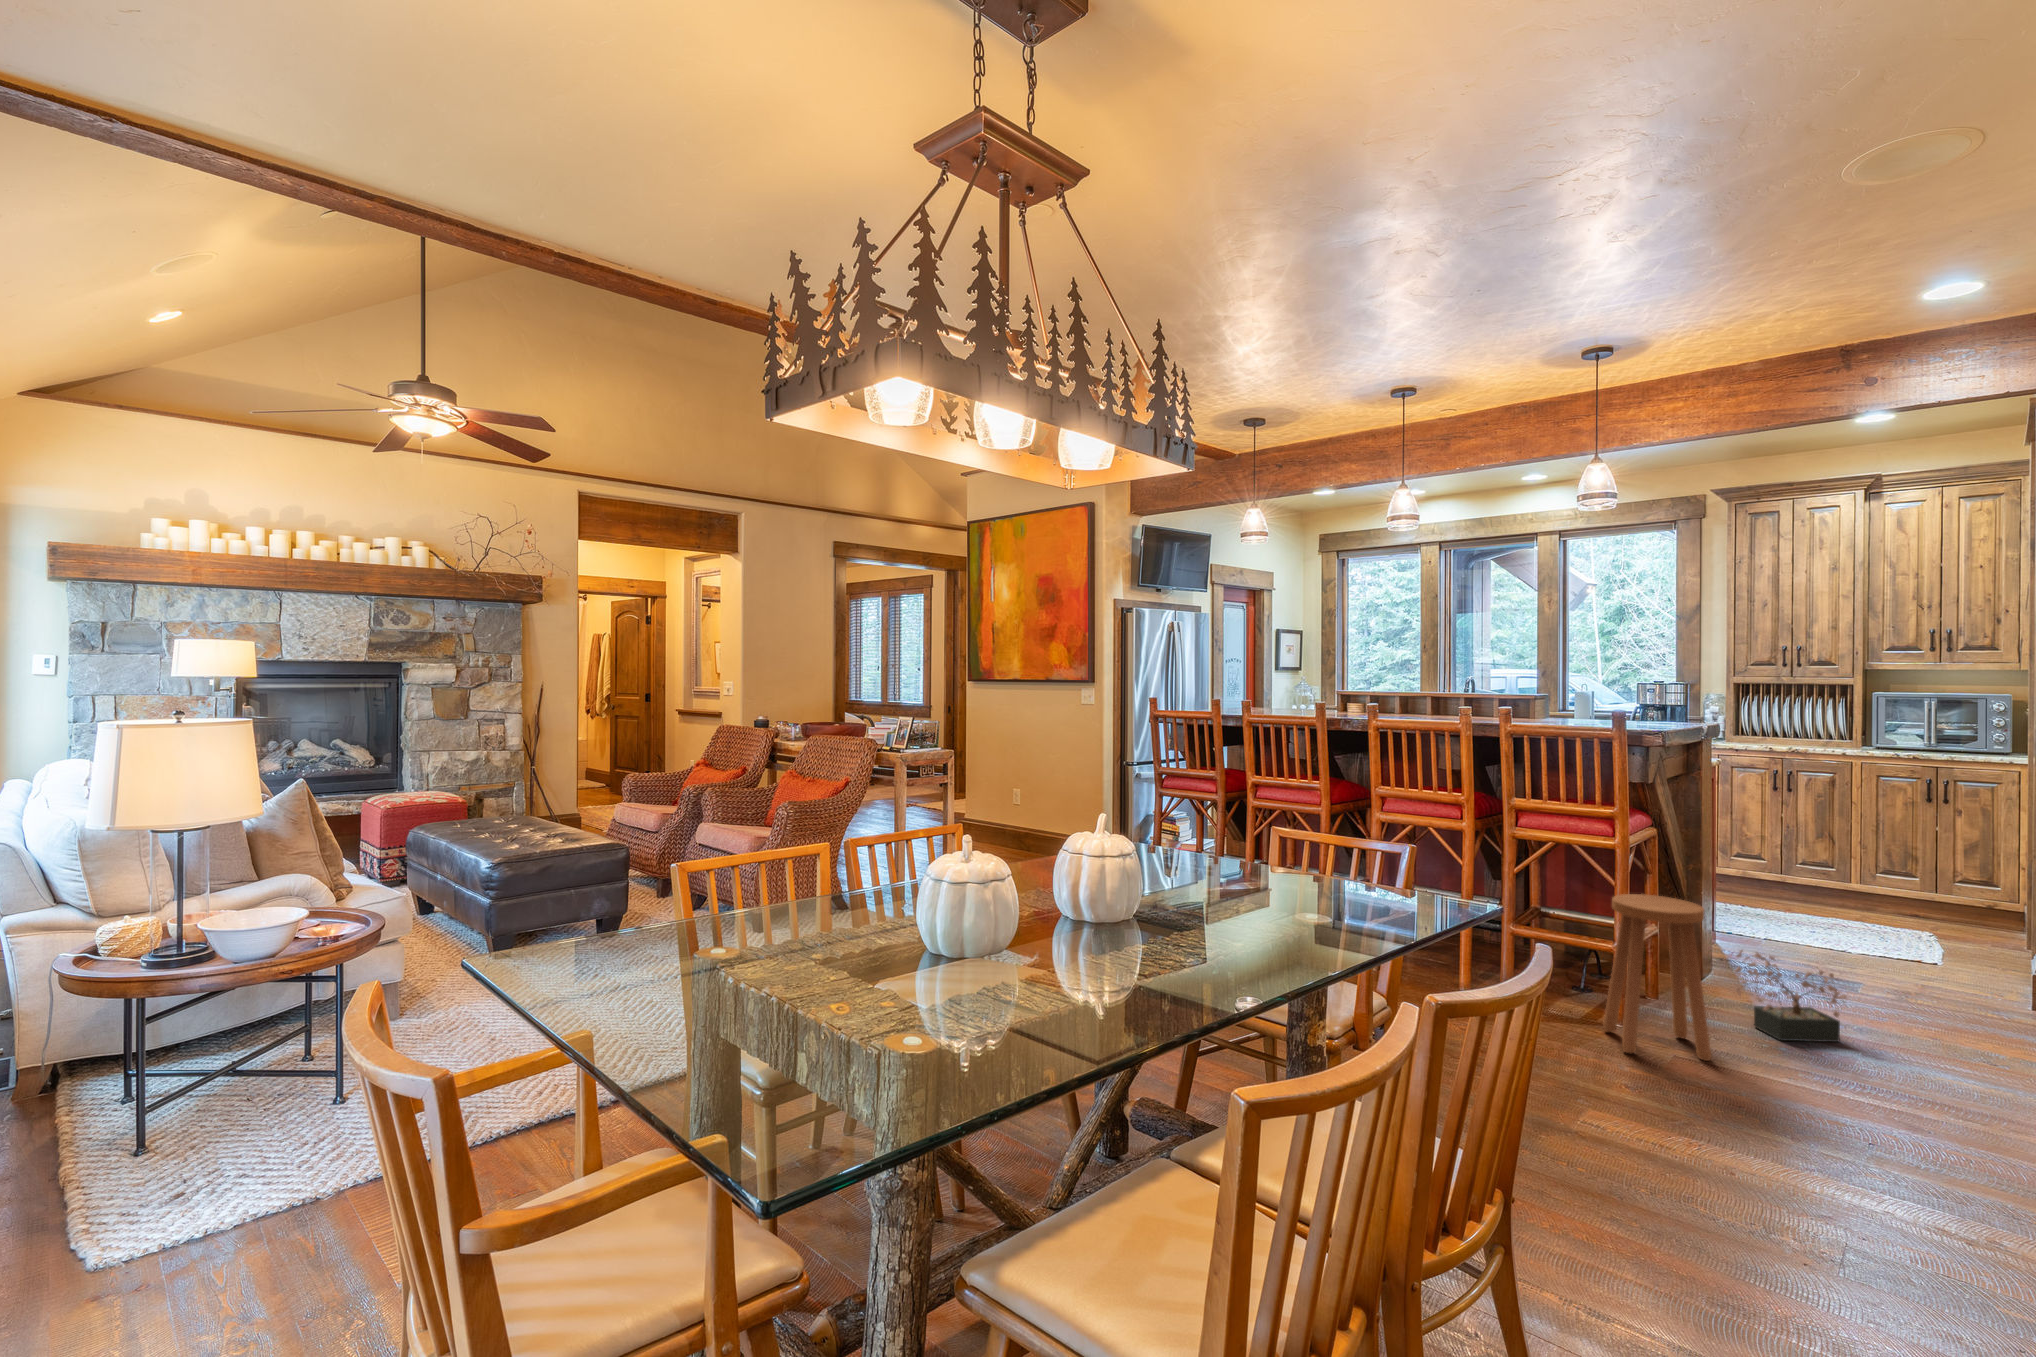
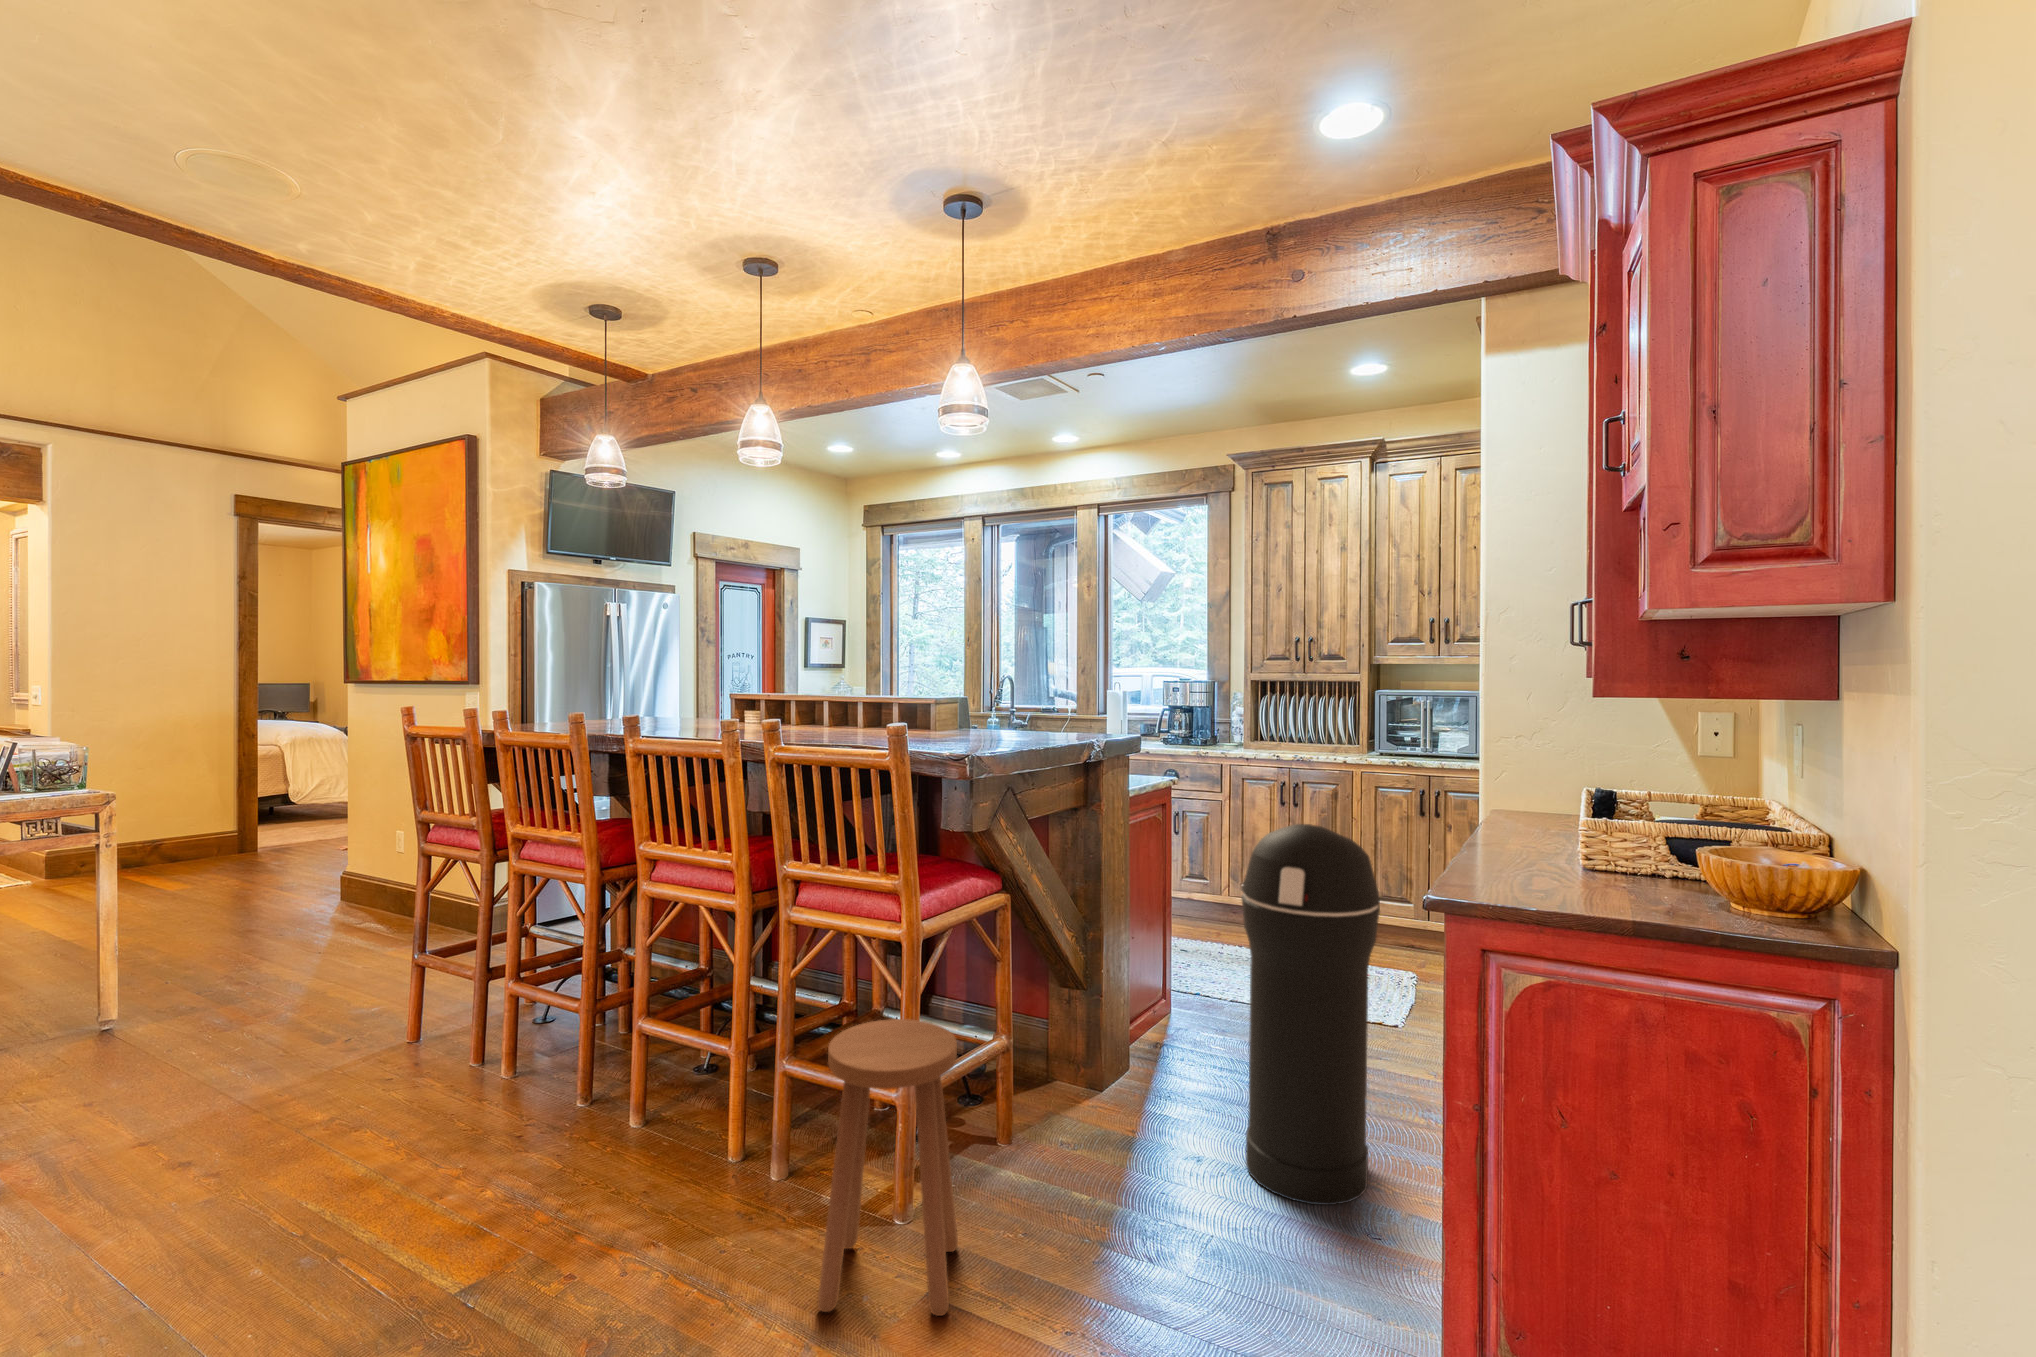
trash can: none [1858,784,1984,1042] -> present [1241,824,1380,1205]
decorative plant: present [1735,950,1847,1042] -> none [1049,1085,1199,1237]

